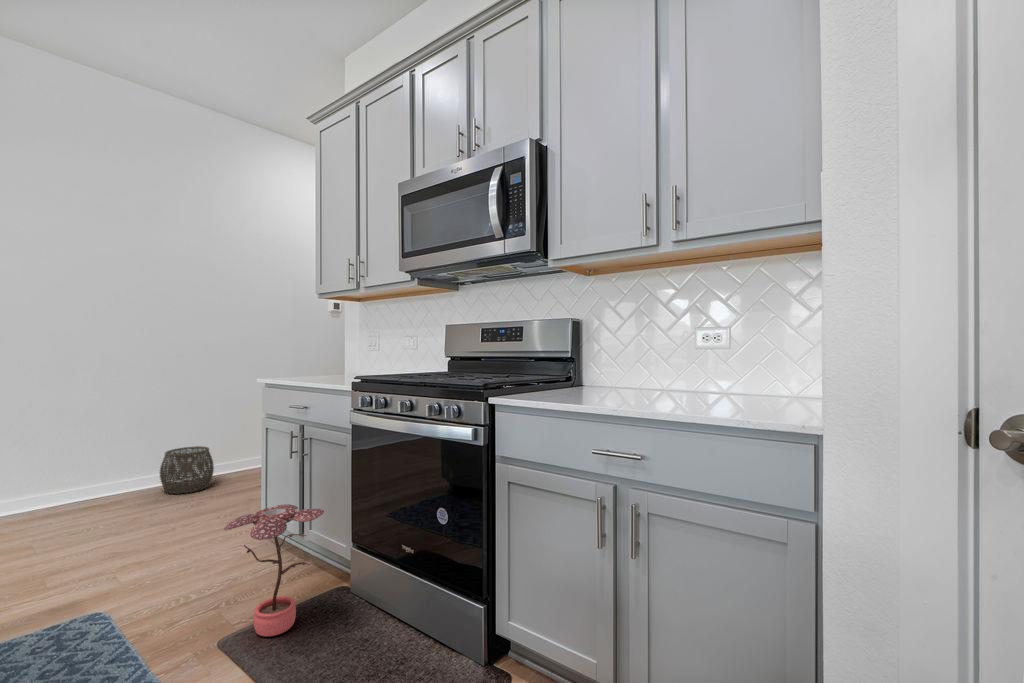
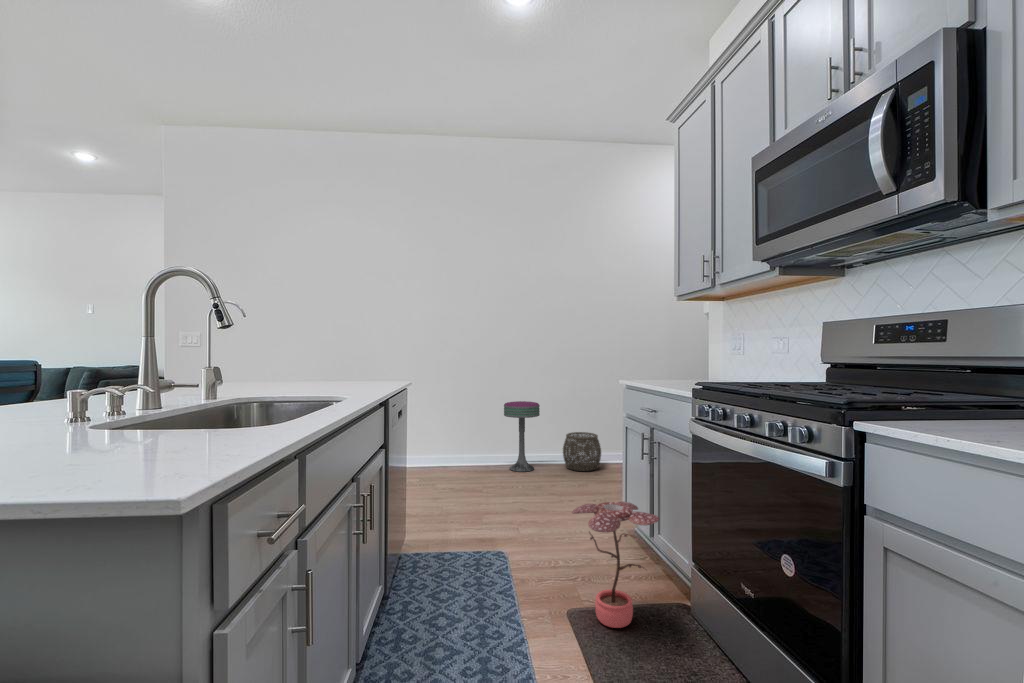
bar stool: none [63,418,125,513] -> present [504,401,540,472]

